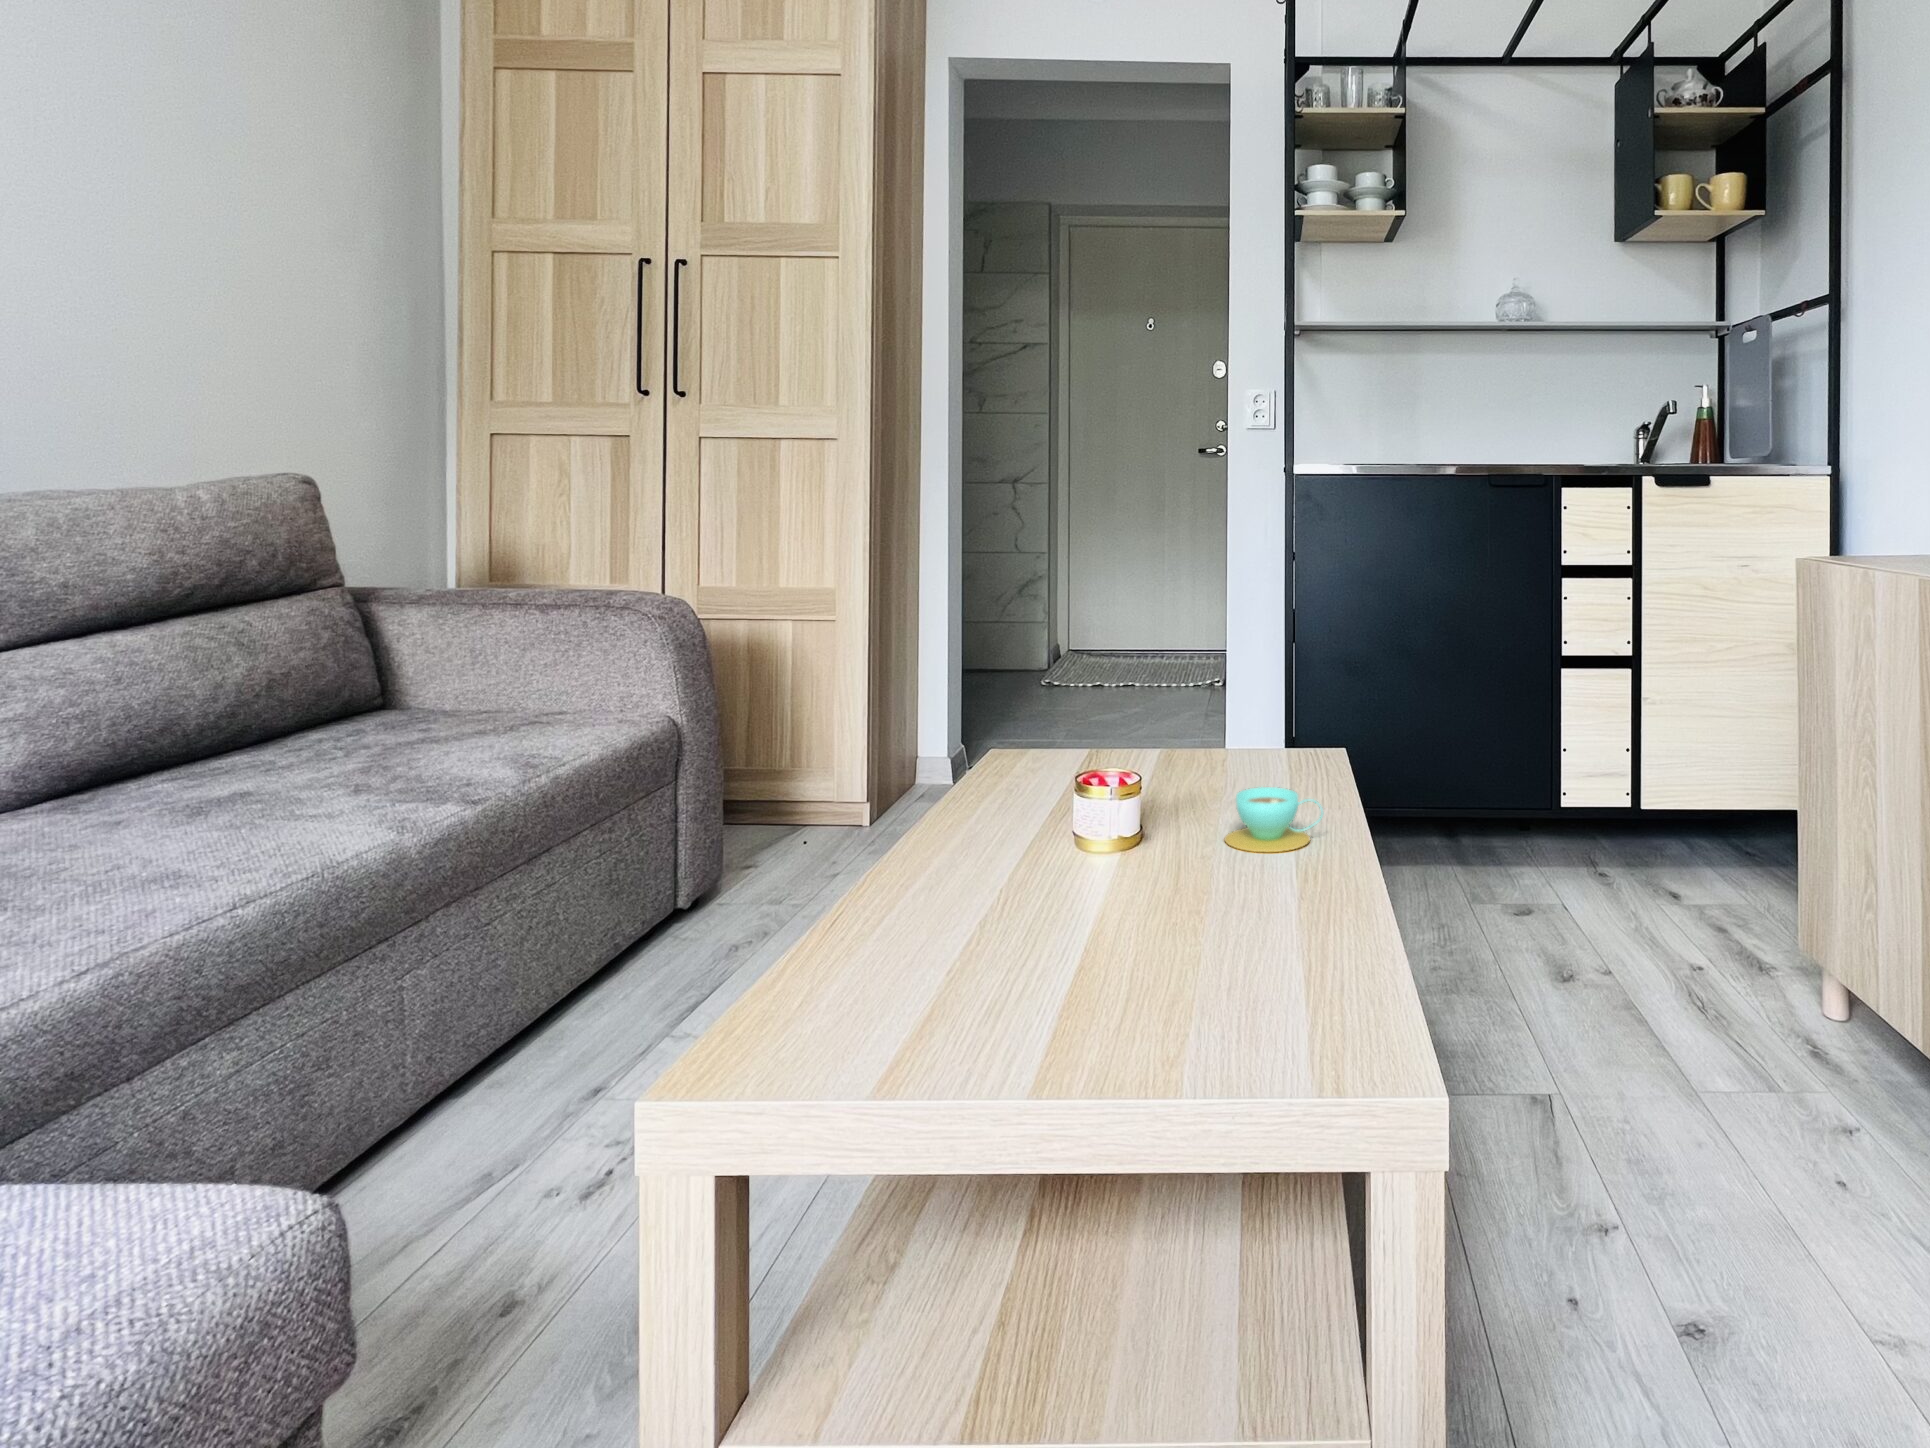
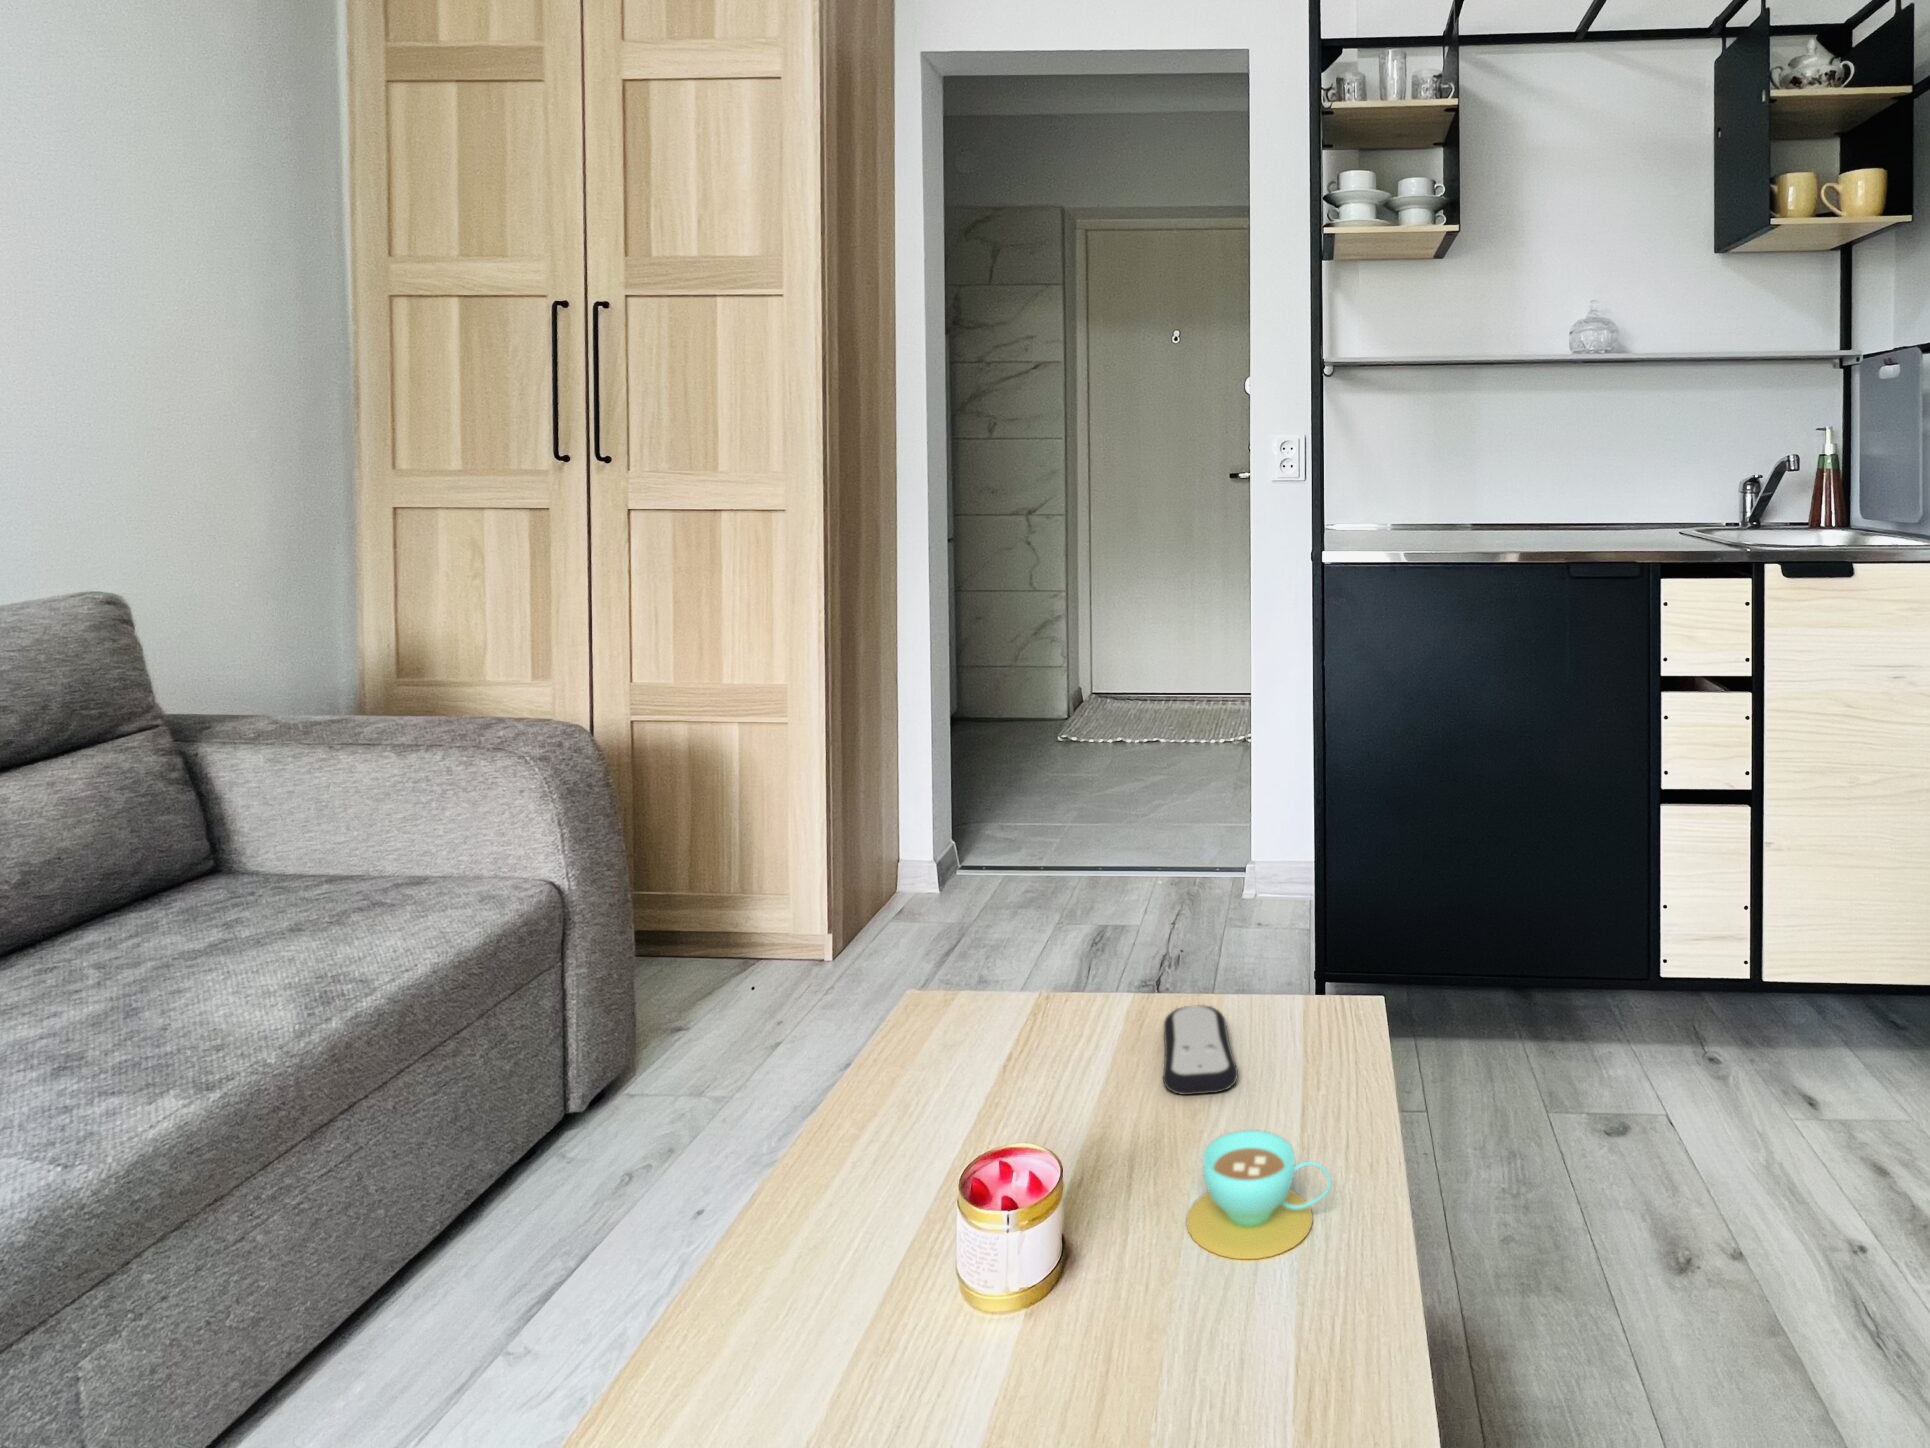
remote control: none [1189,756,1248,796] -> present [1163,1005,1238,1095]

